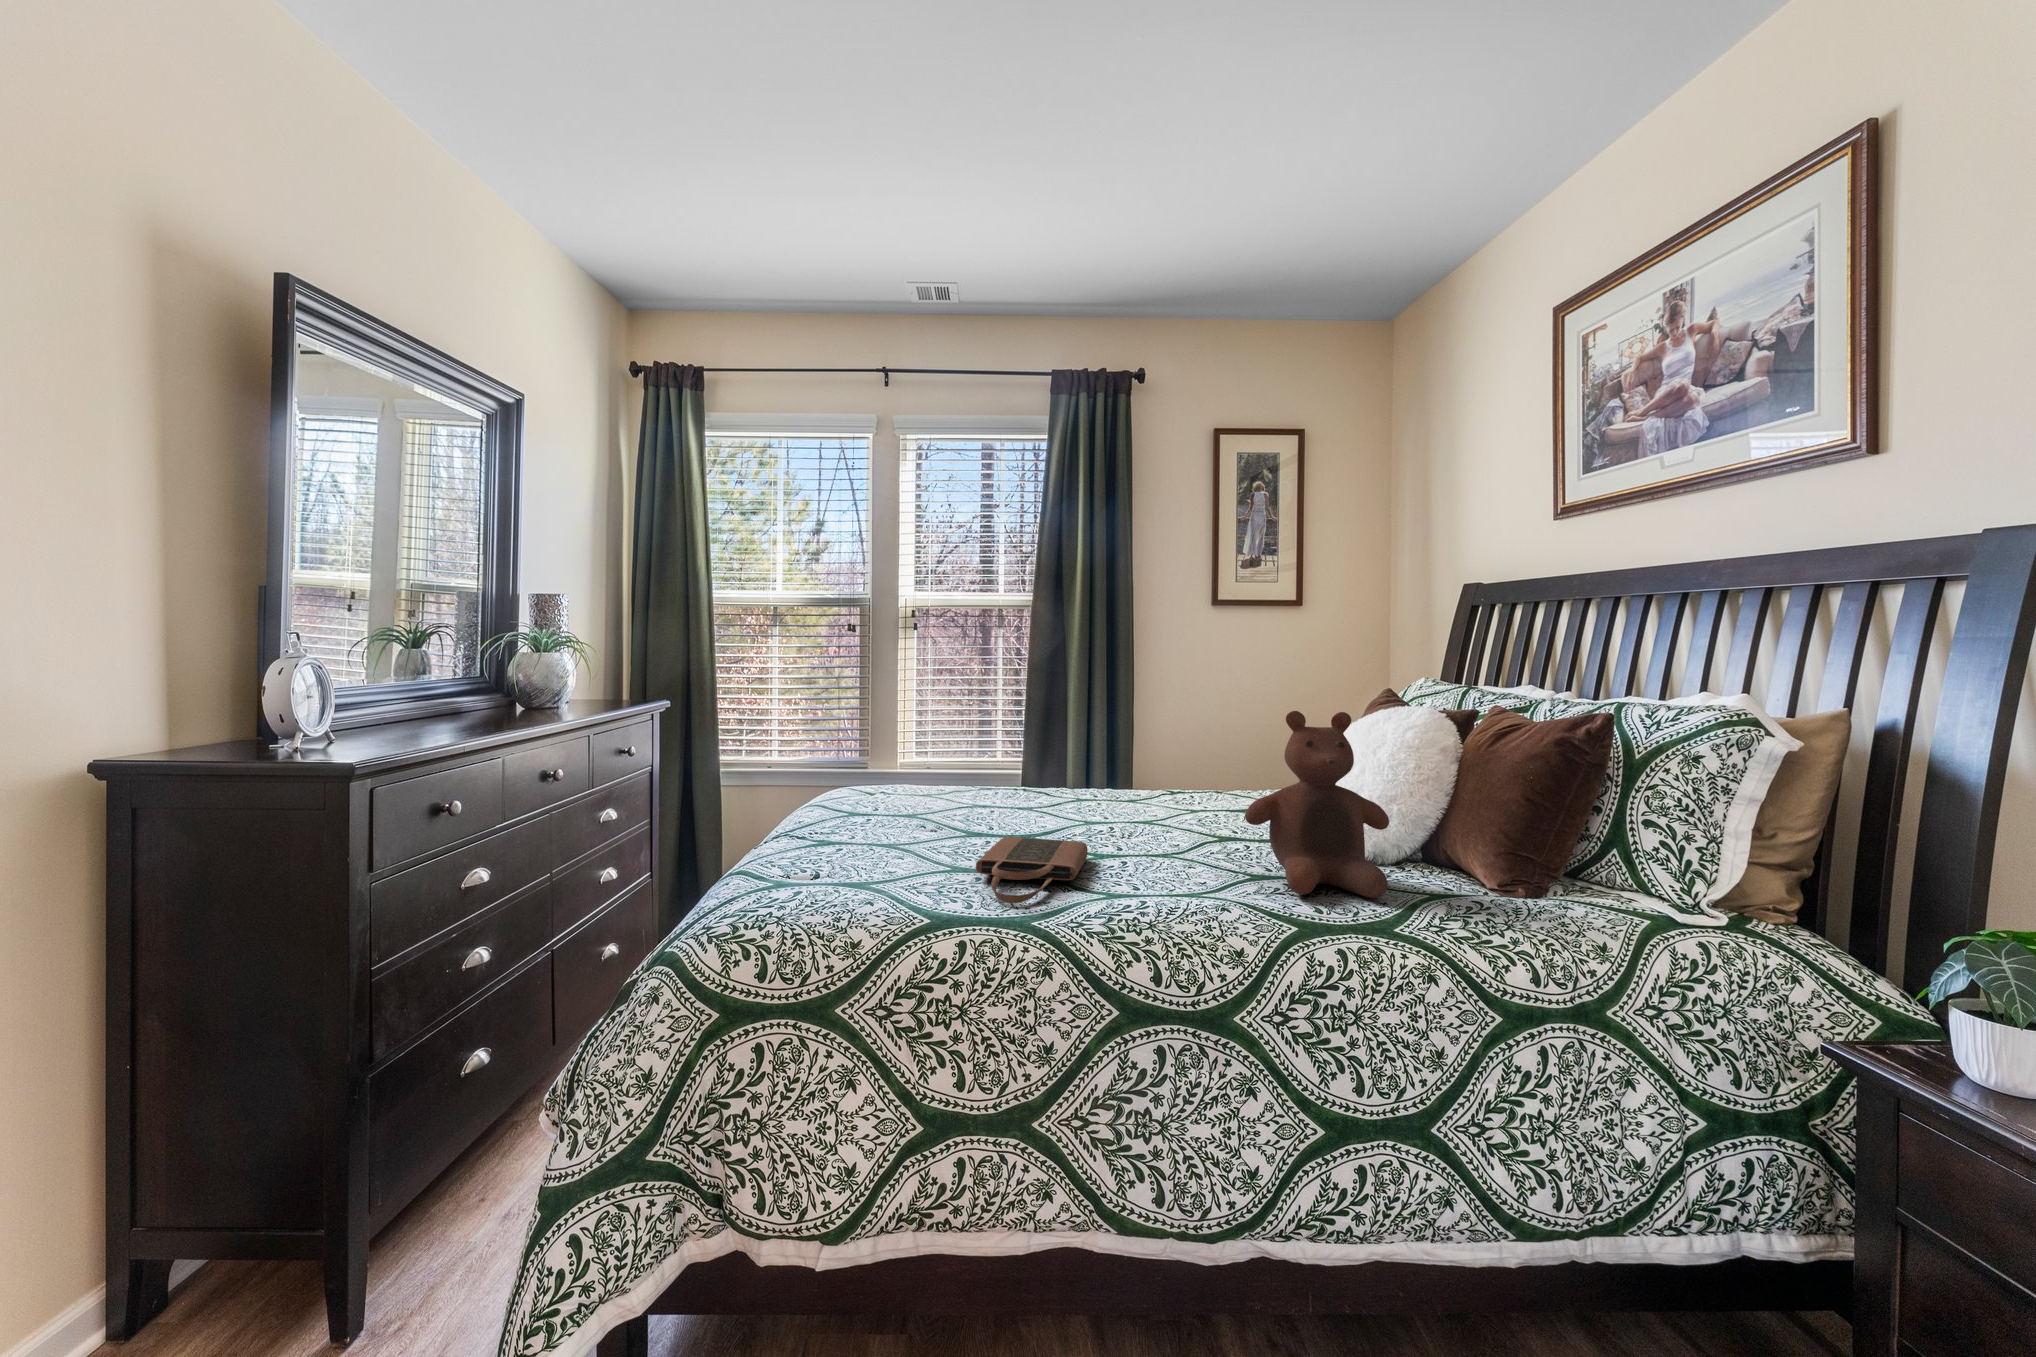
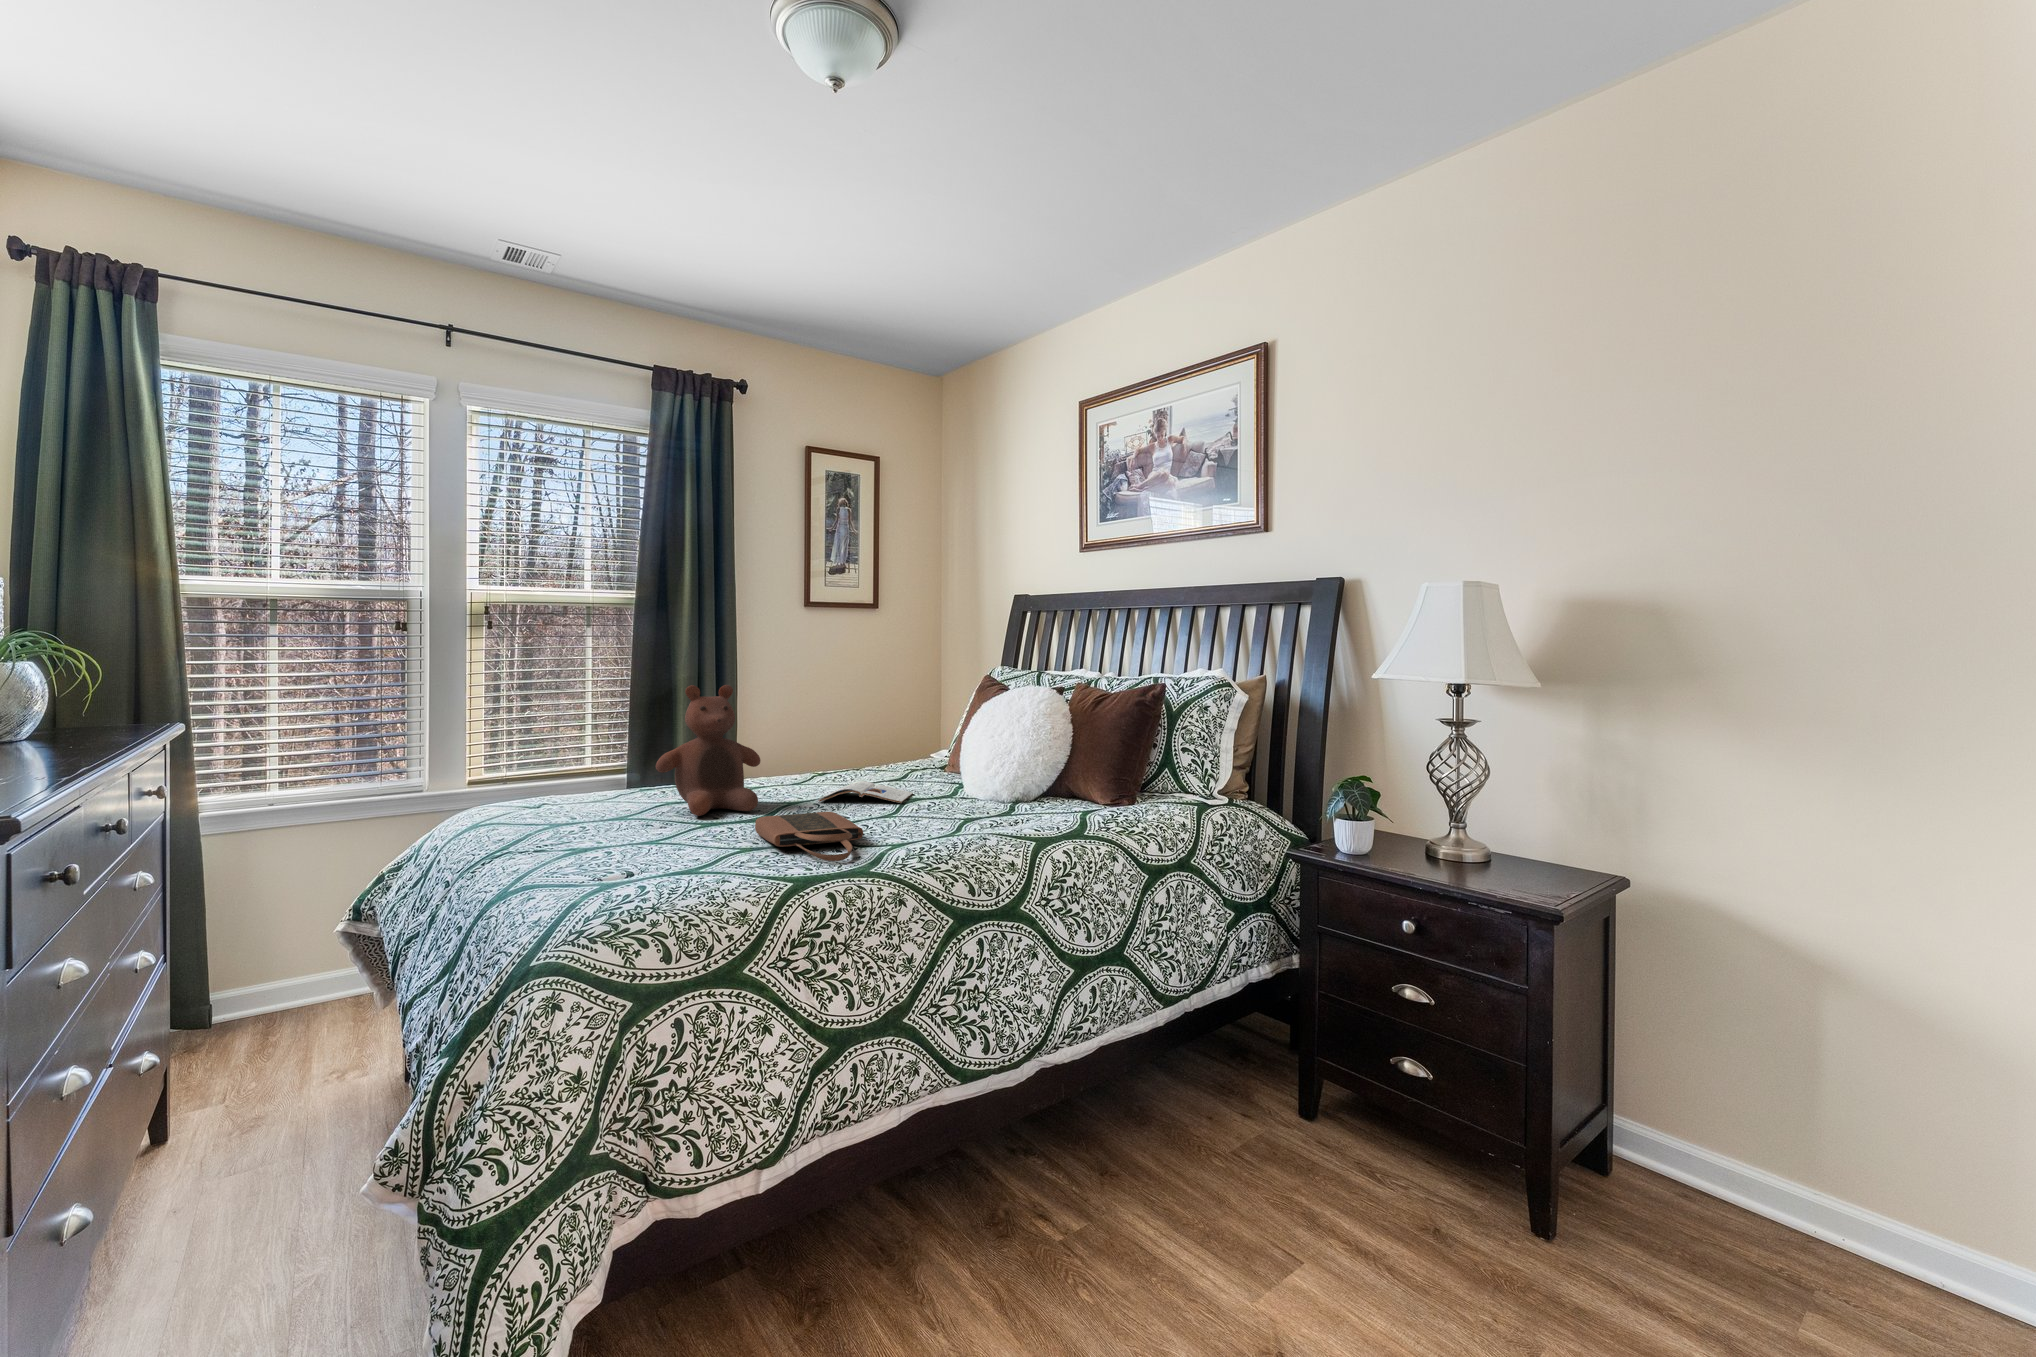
stuffed bear: present [1245,711,1389,898] -> present [656,685,761,816]
magazine: none [1121,811,1239,843] -> present [818,781,913,803]

